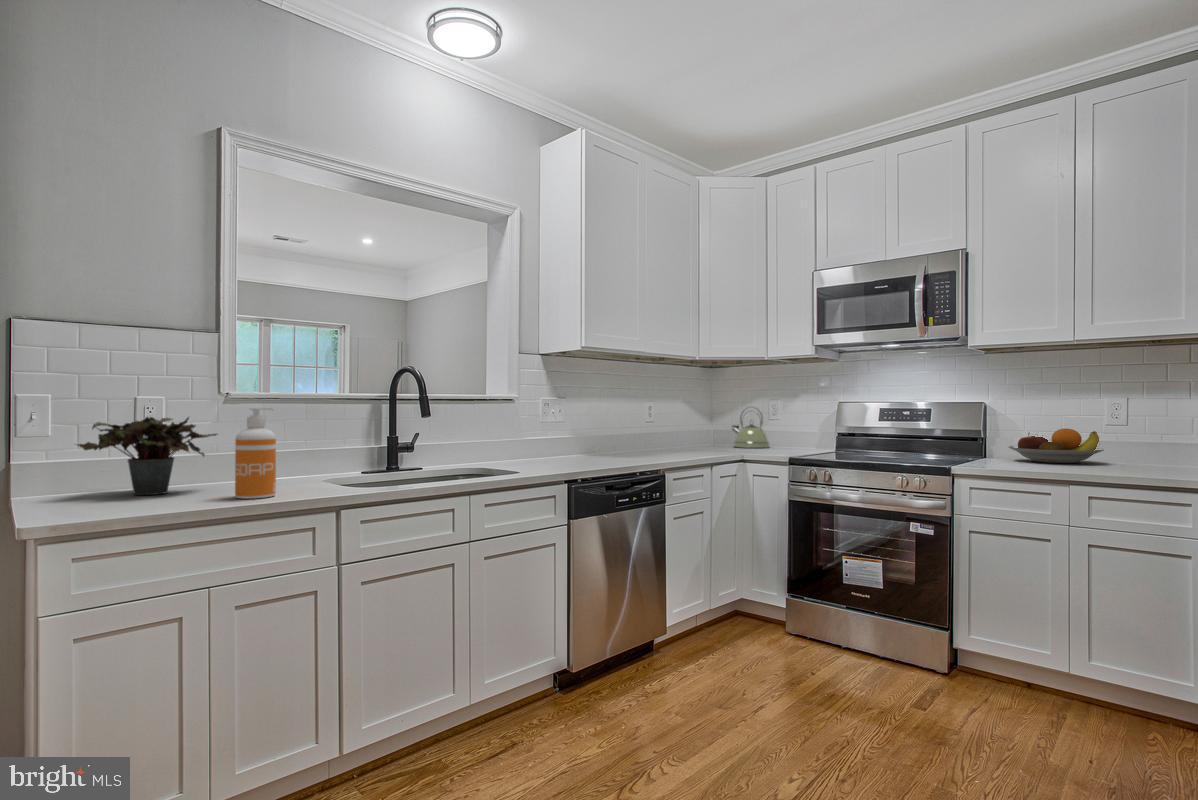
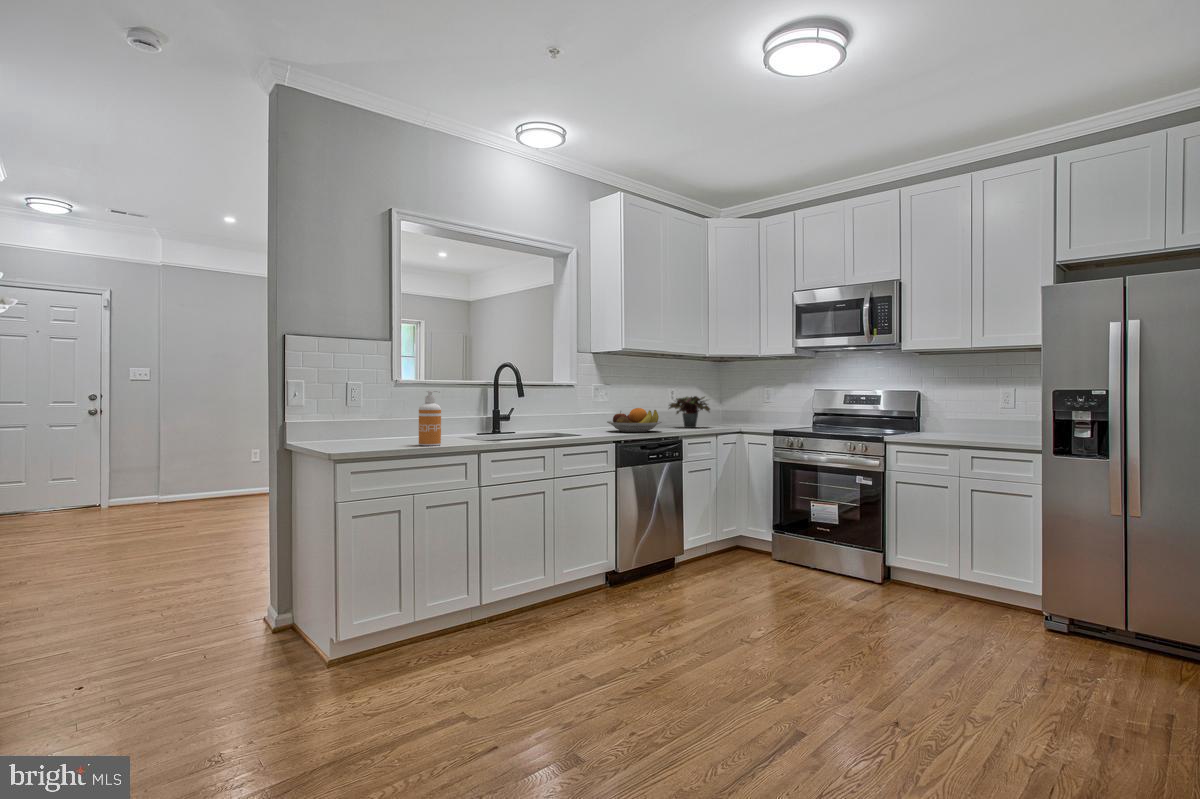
kettle: present [732,407,769,448] -> none [734,393,764,425]
potted plant: present [77,417,218,495] -> present [669,396,710,428]
fruit bowl: present [1009,429,1104,463] -> present [607,408,662,432]

